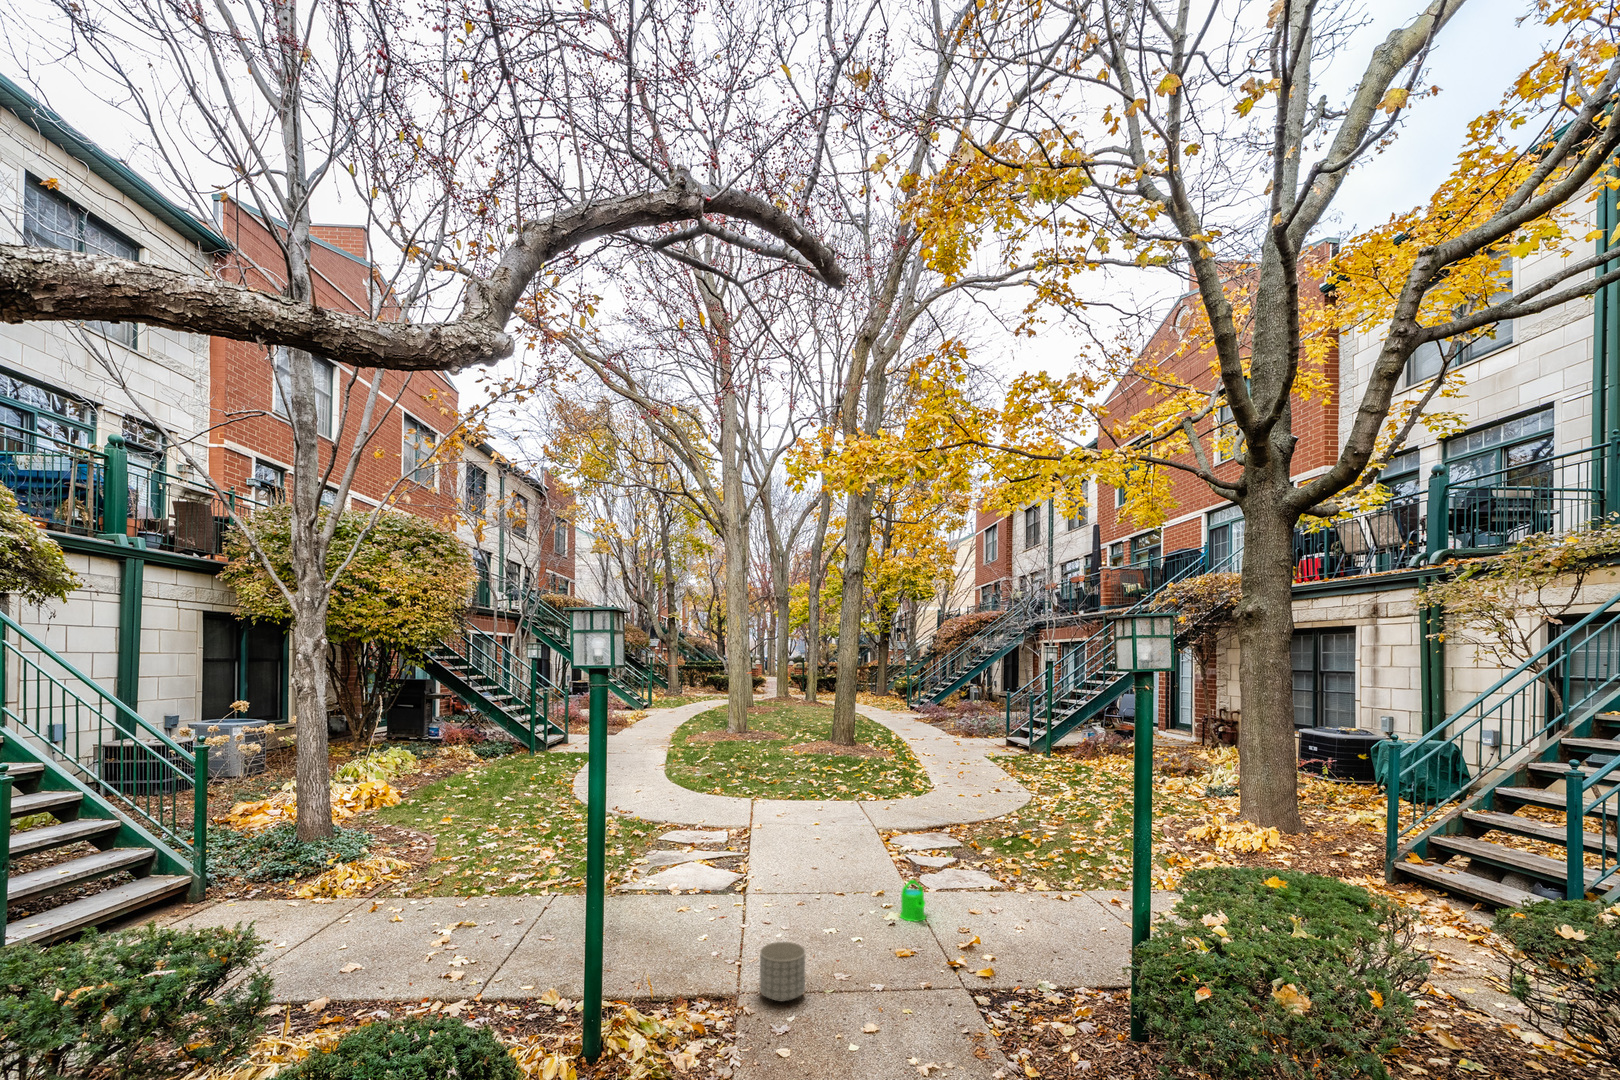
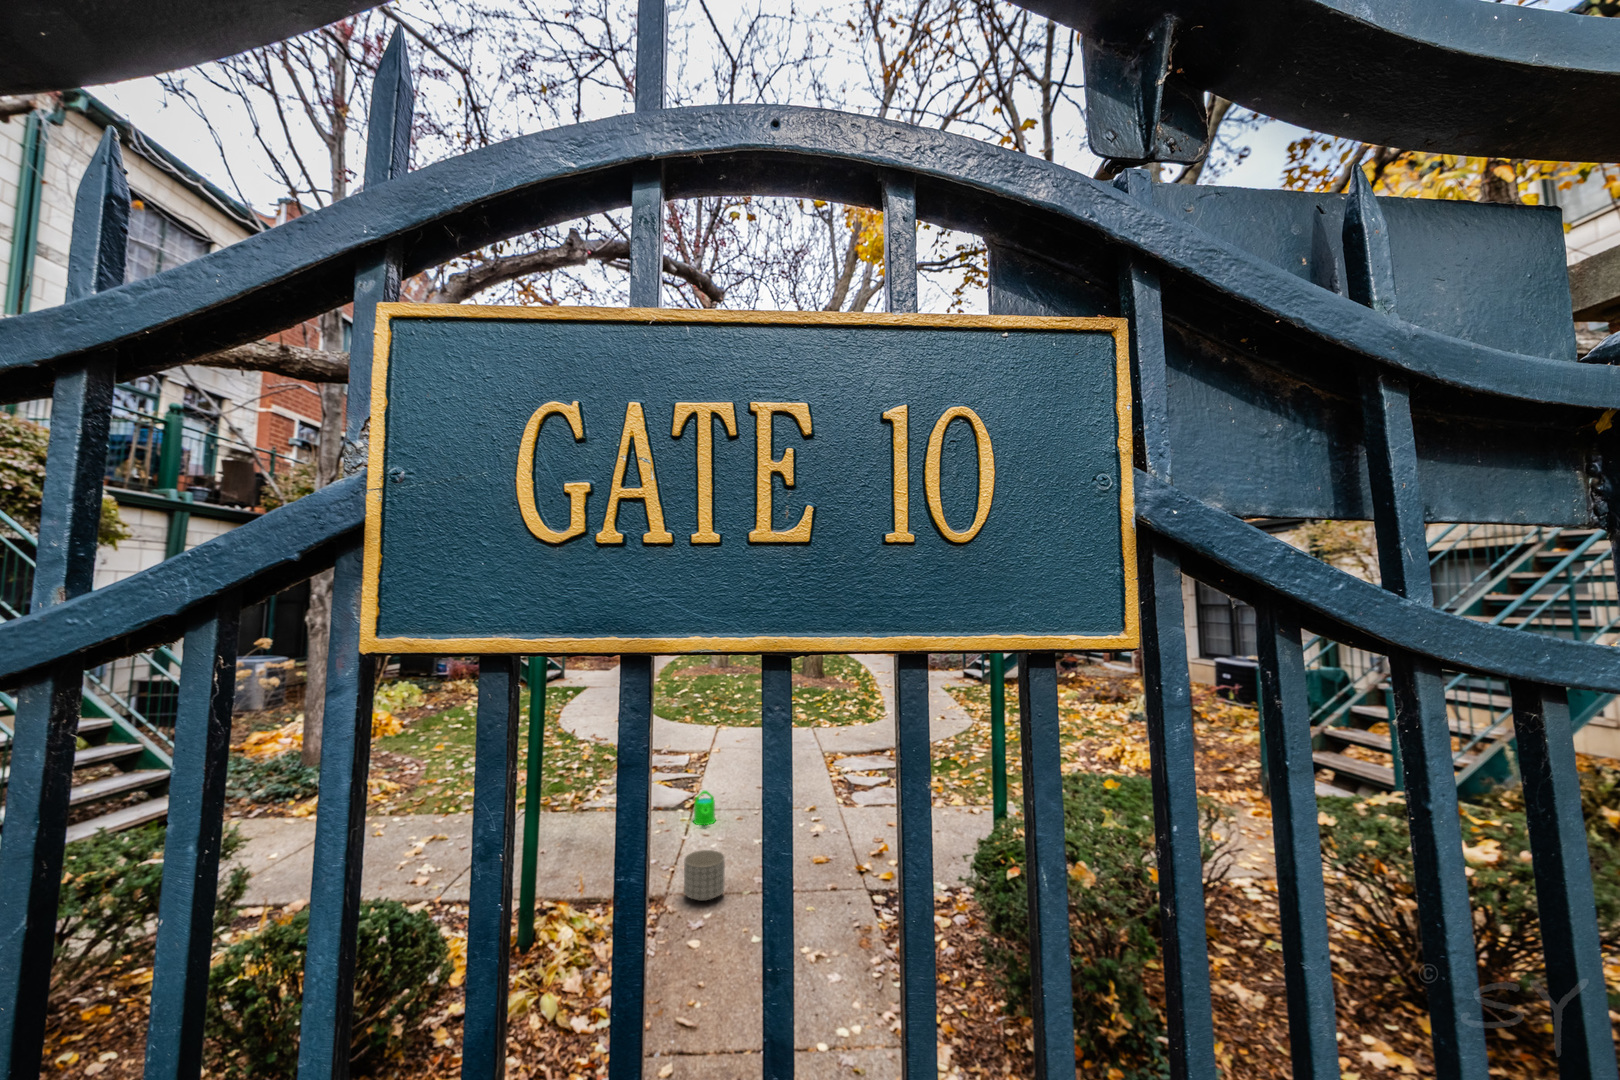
watering can: present [900,880,926,922] -> present [693,790,716,825]

